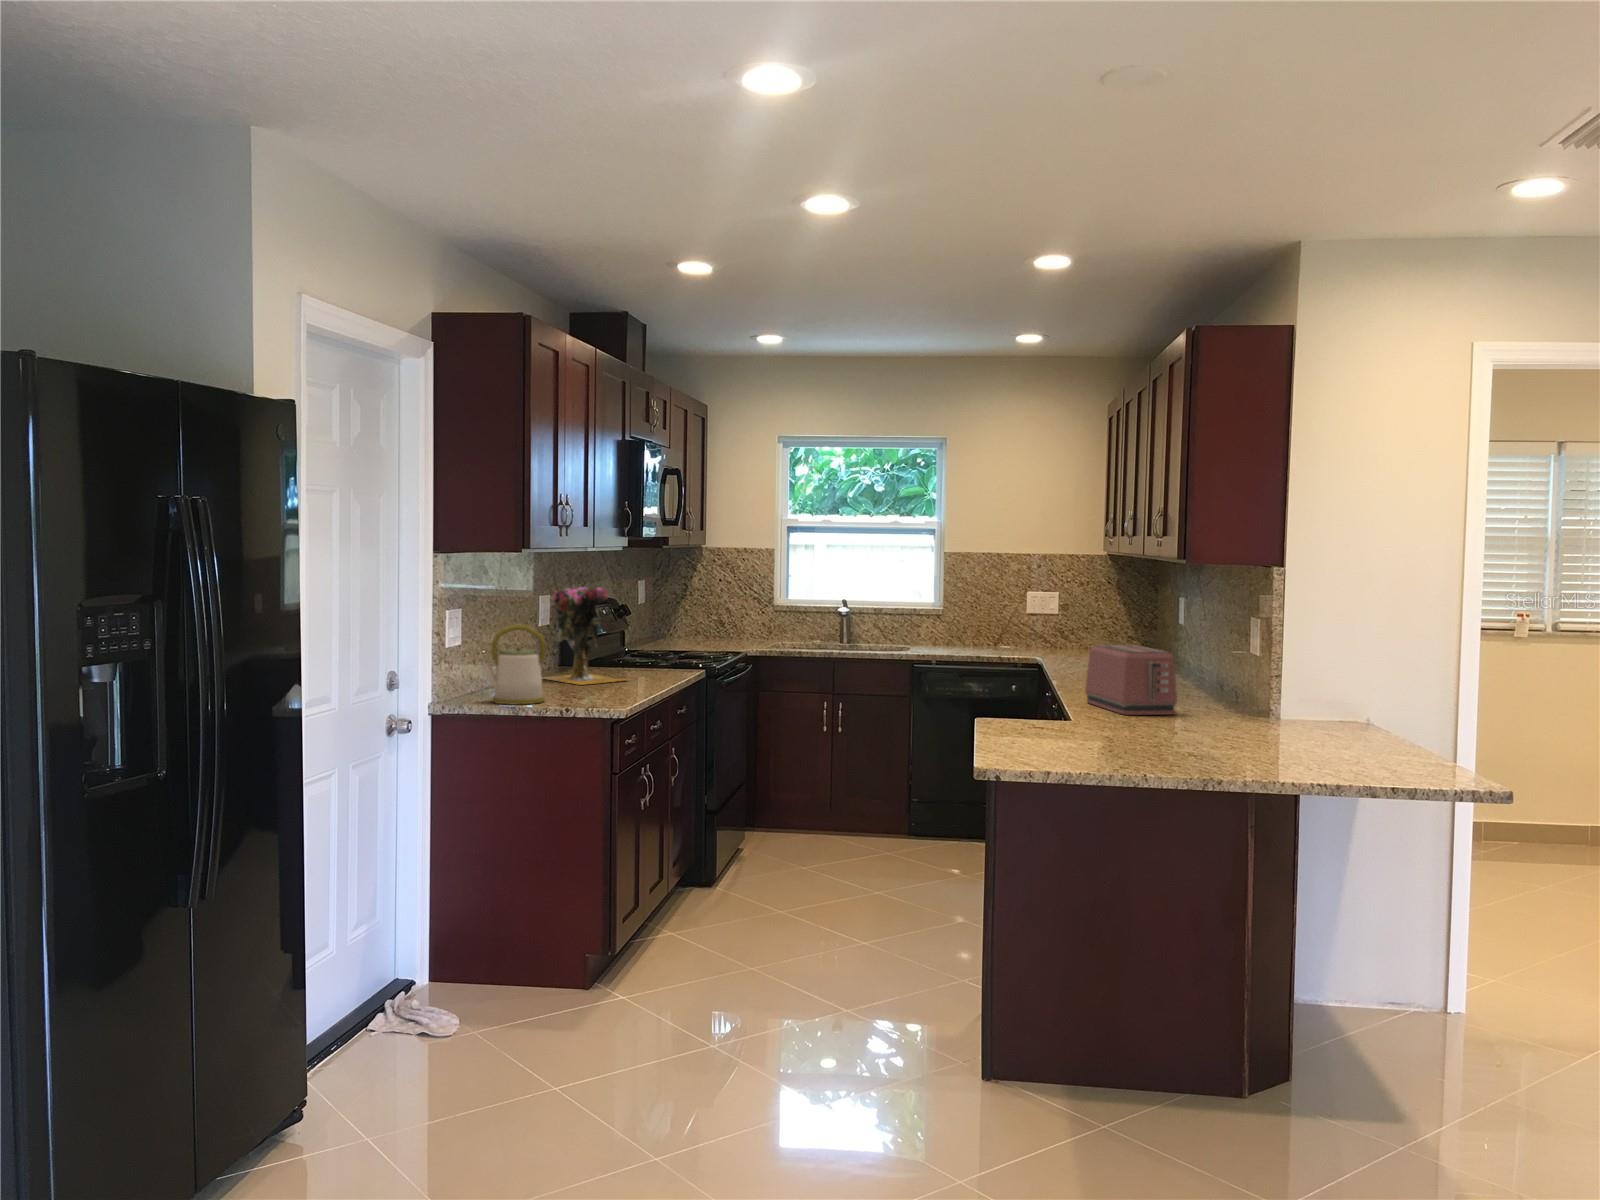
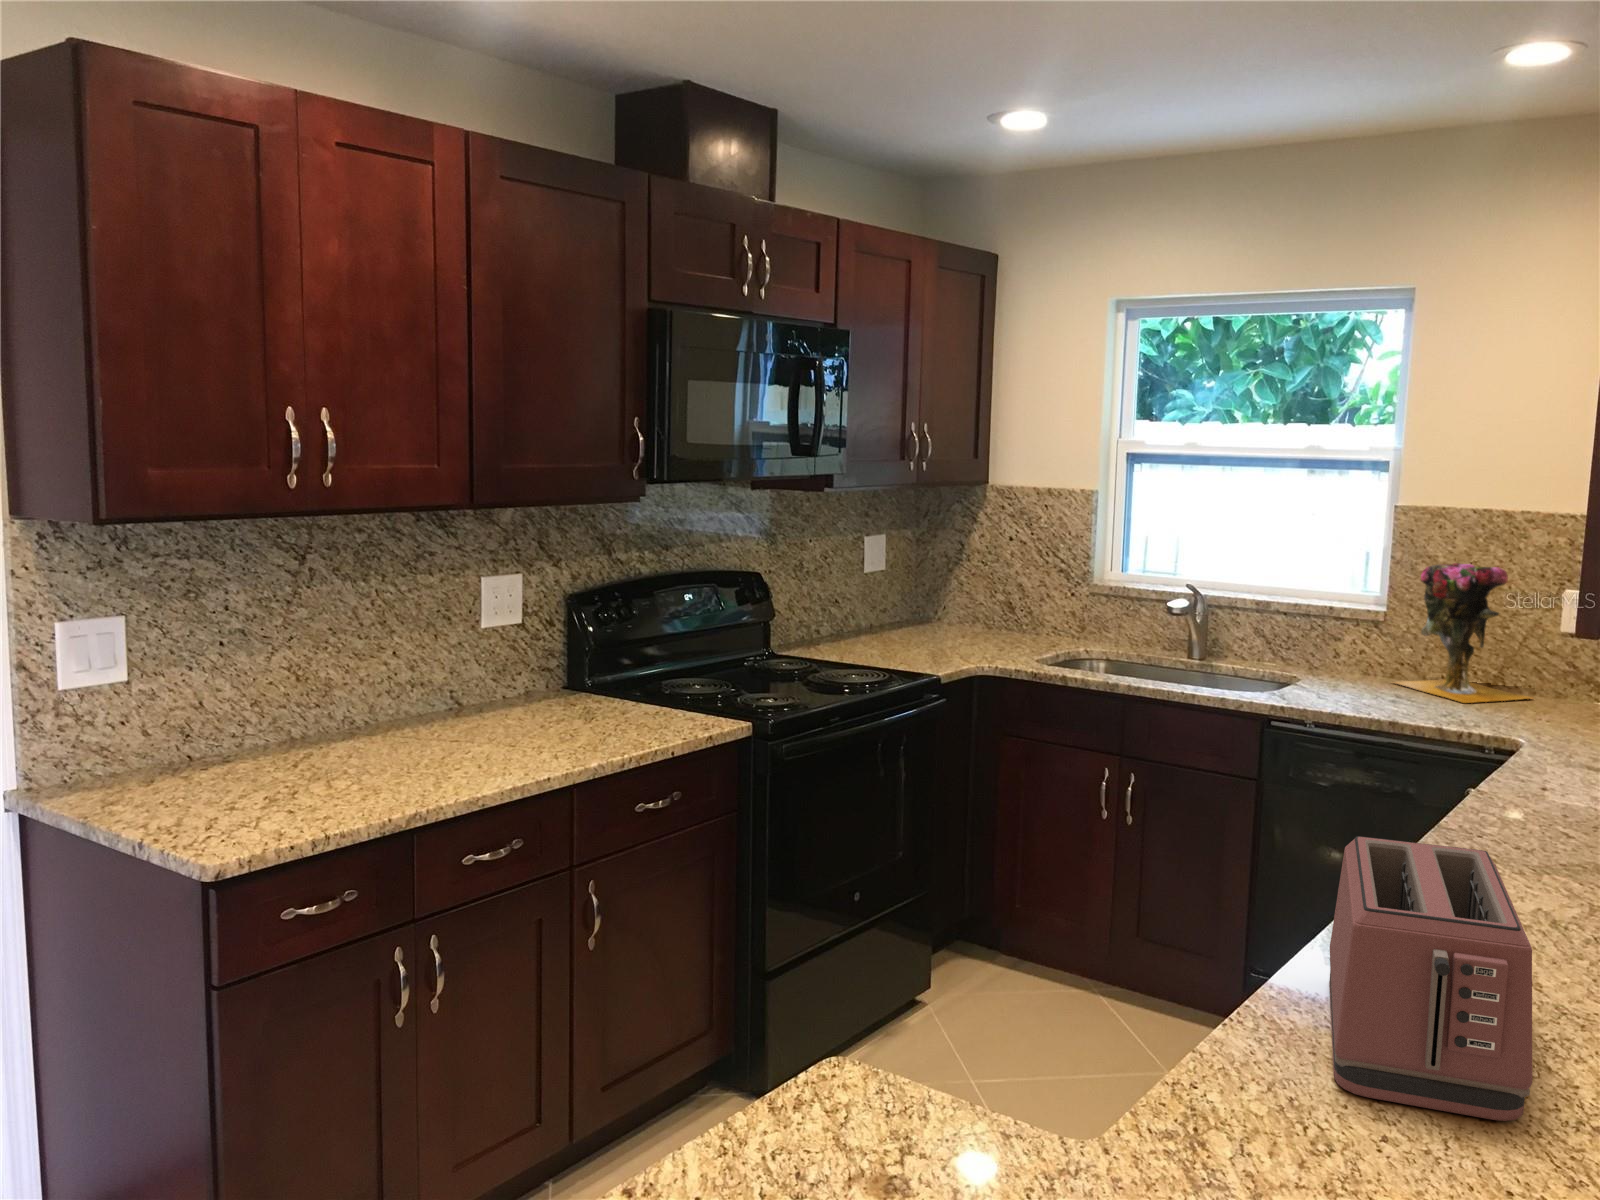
vase: present [542,587,624,685] -> present [1395,563,1530,703]
kettle: present [481,624,546,705] -> none [163,661,270,806]

